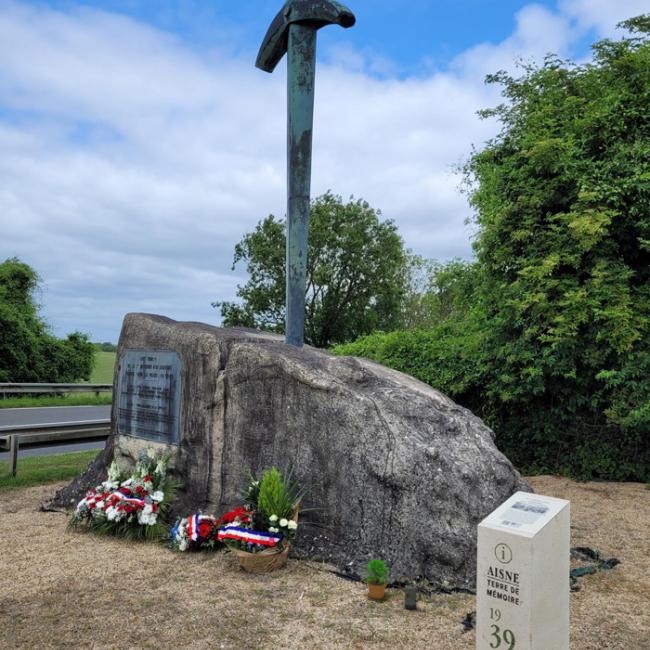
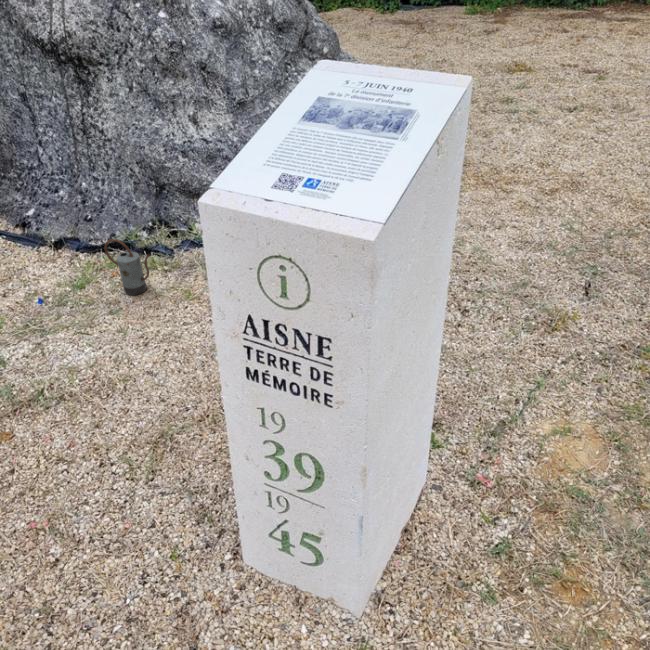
potted plant: present [365,559,388,599] -> none [36,211,92,280]

